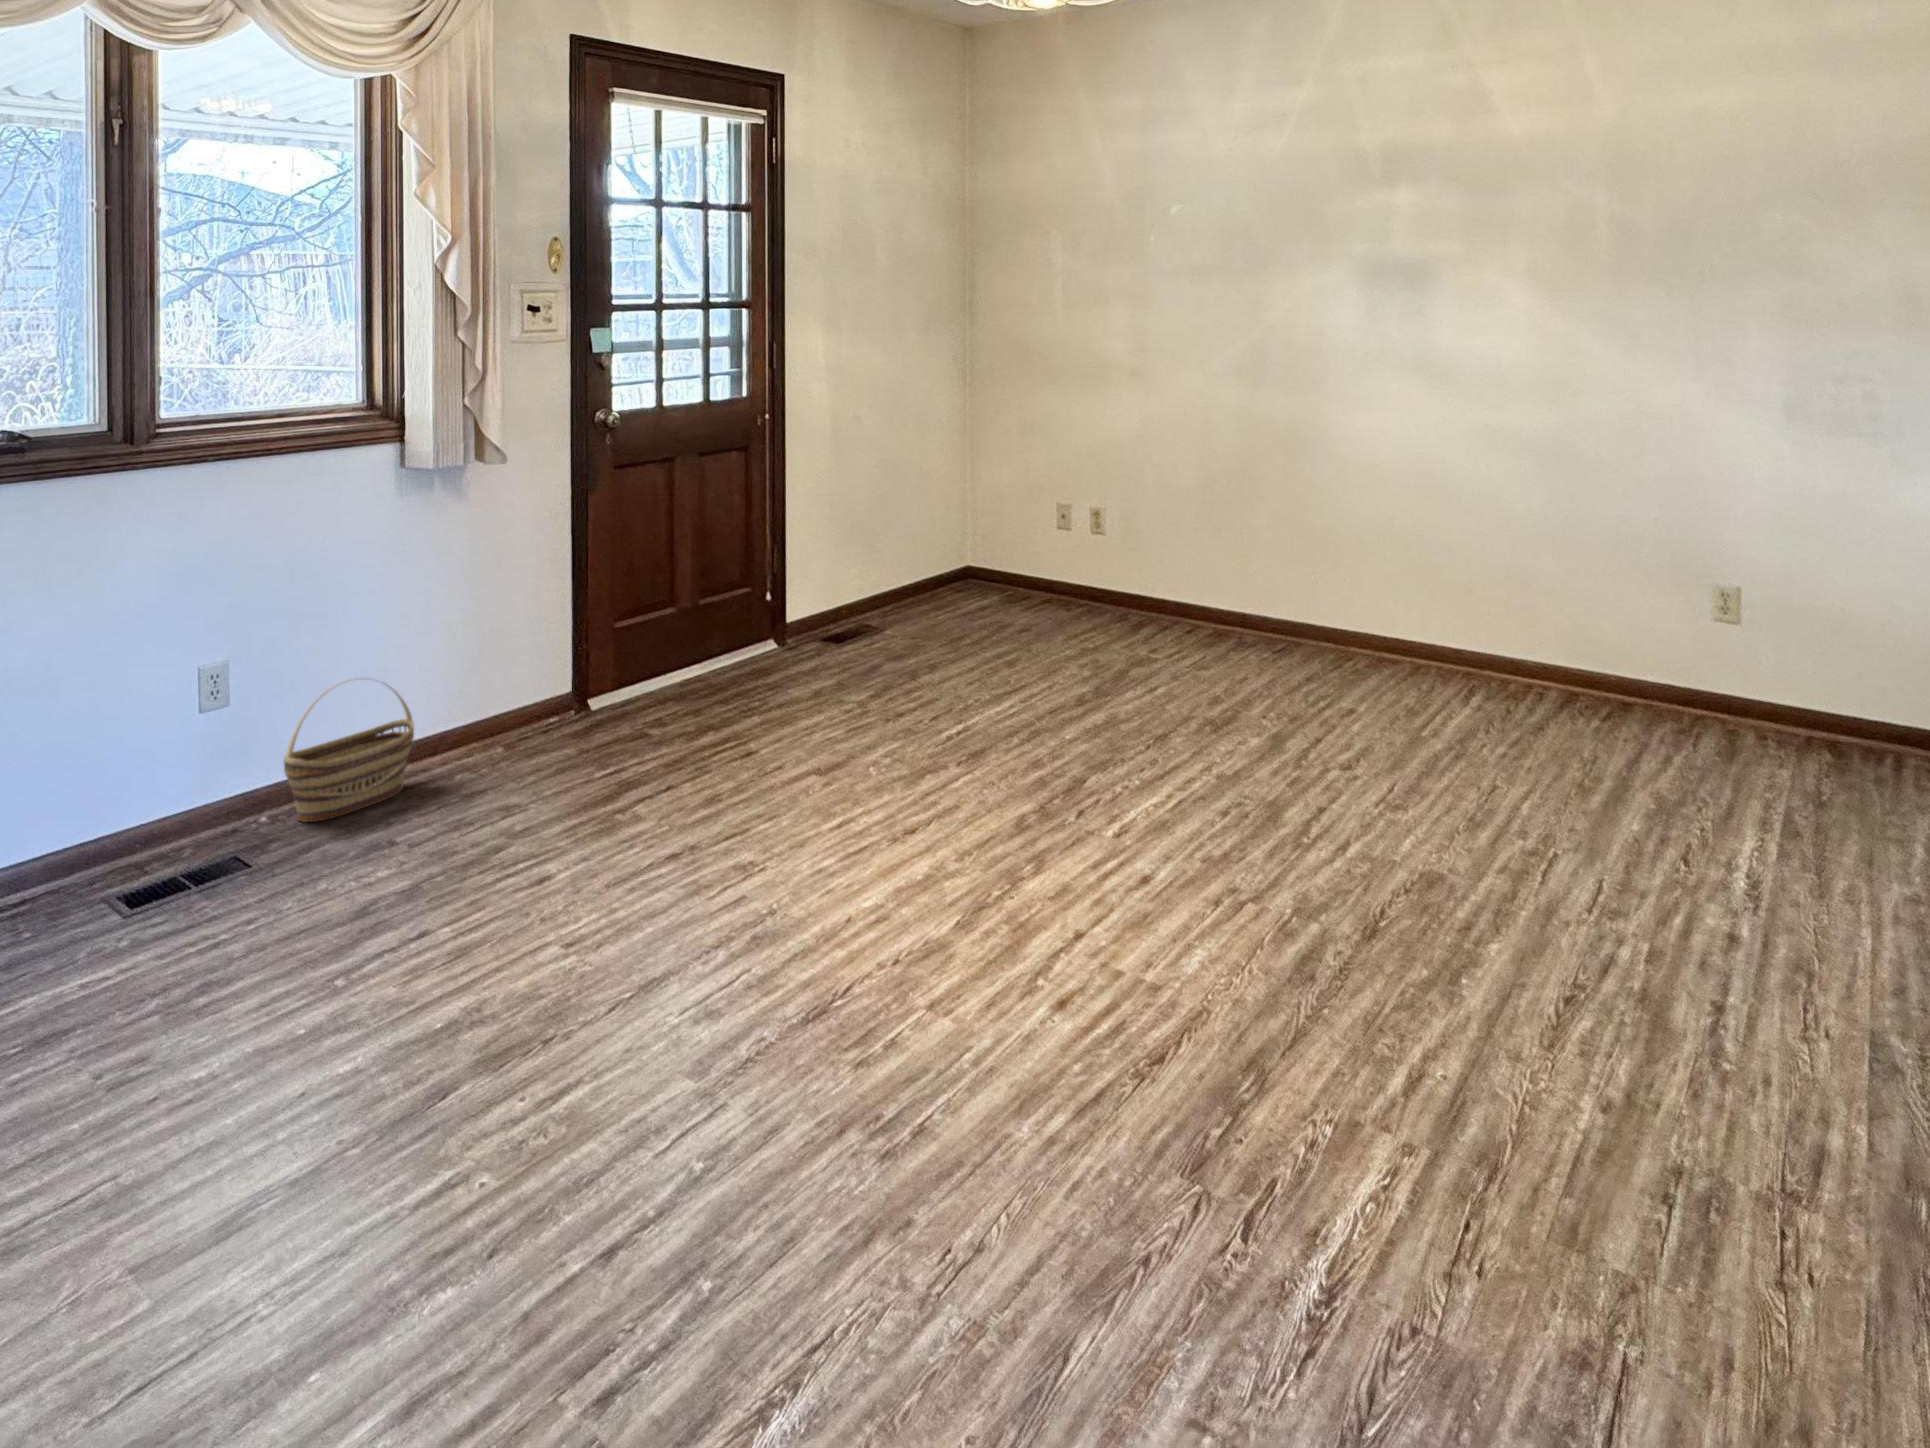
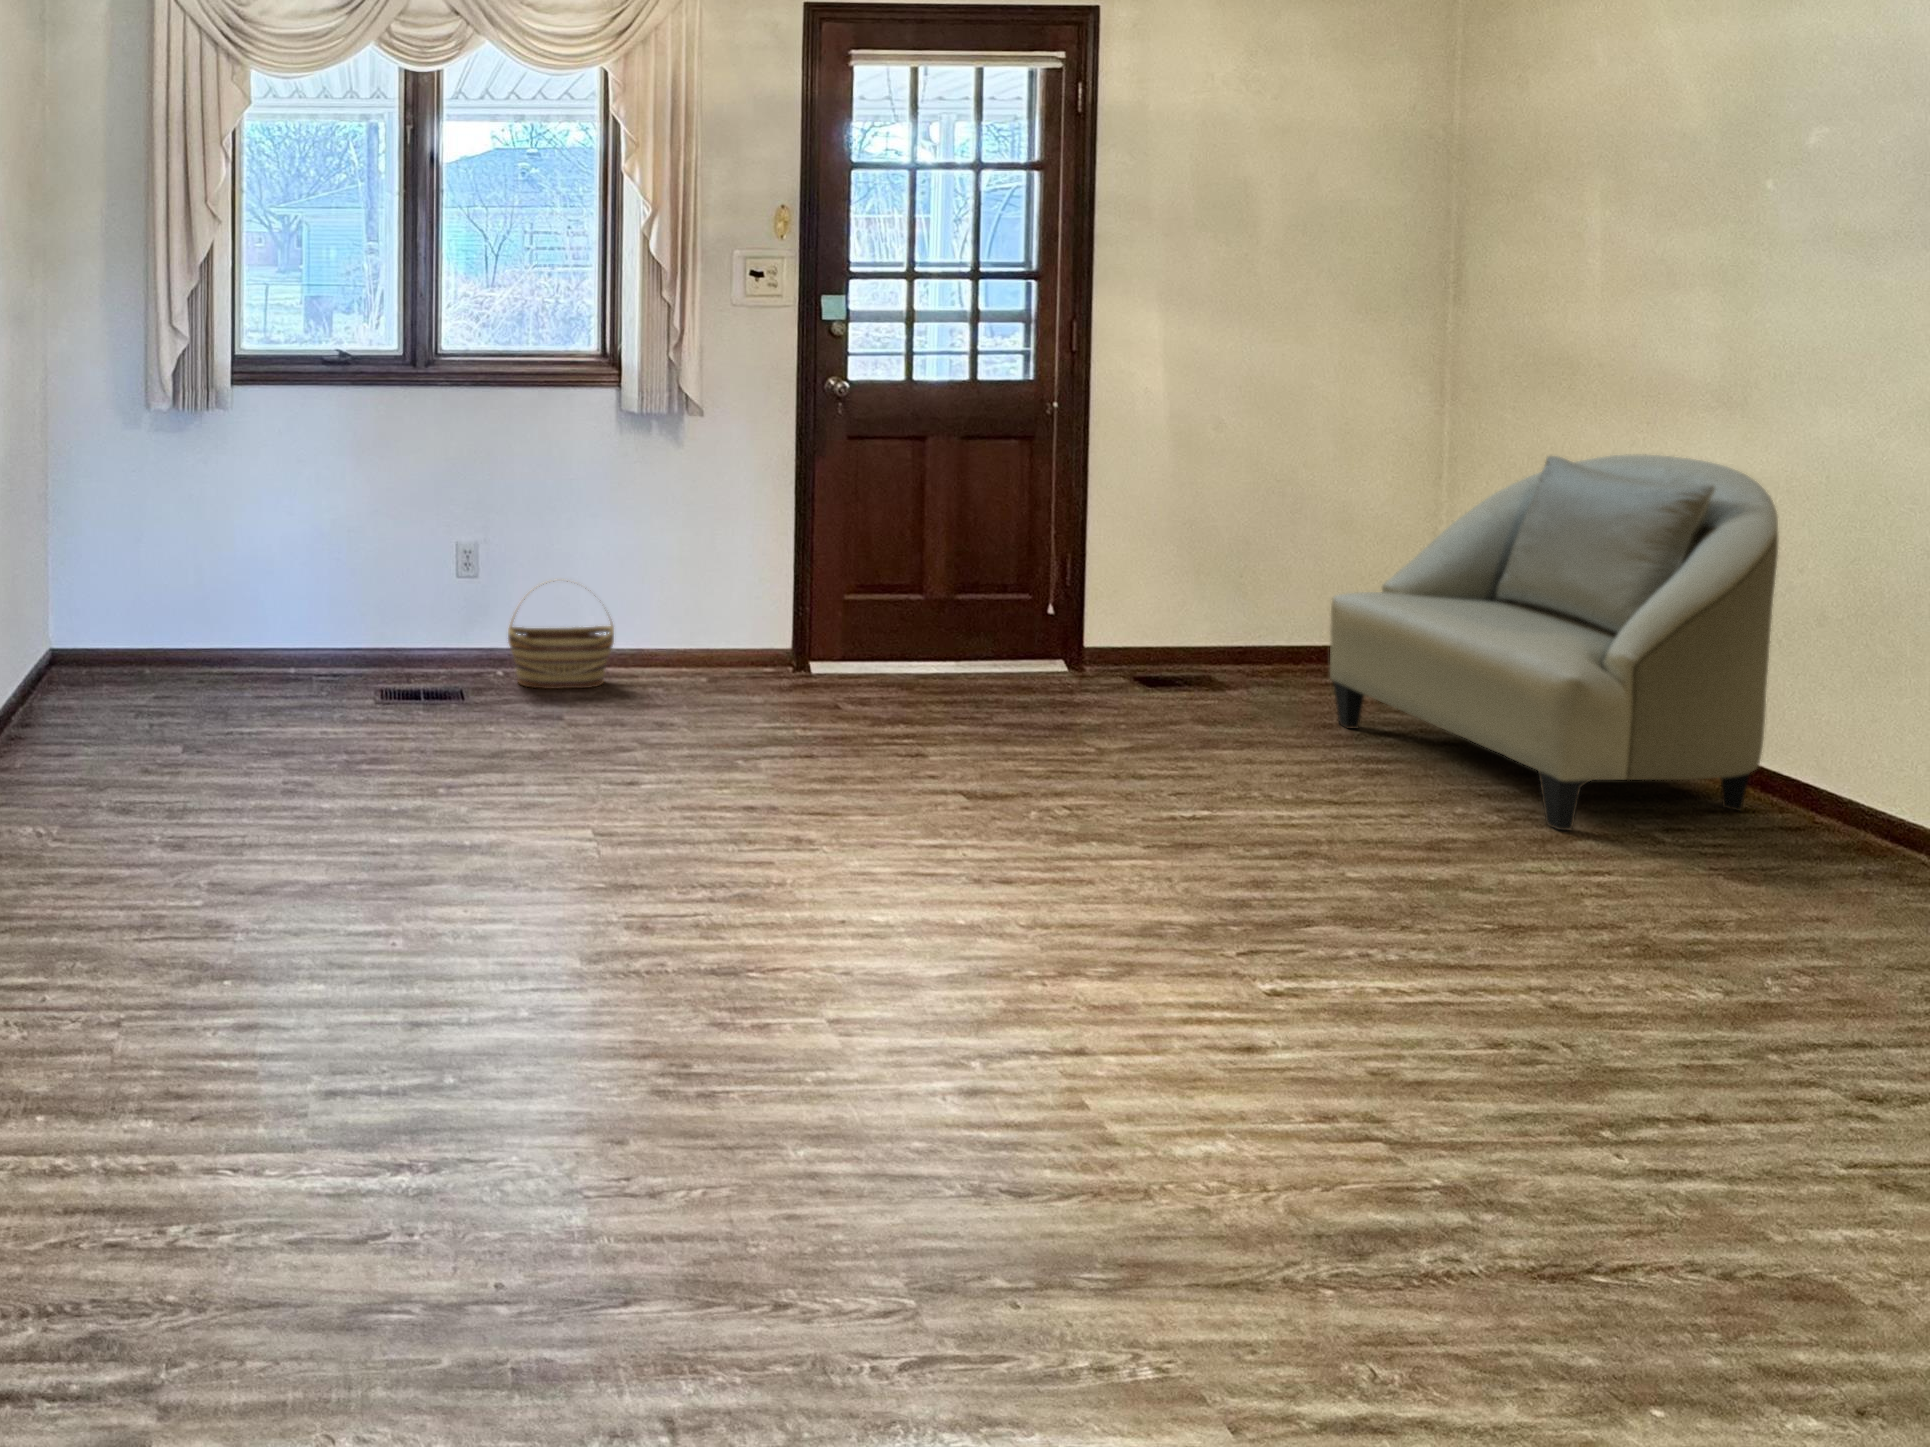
armchair: none [958,416,1181,670] -> present [1330,454,1778,830]

